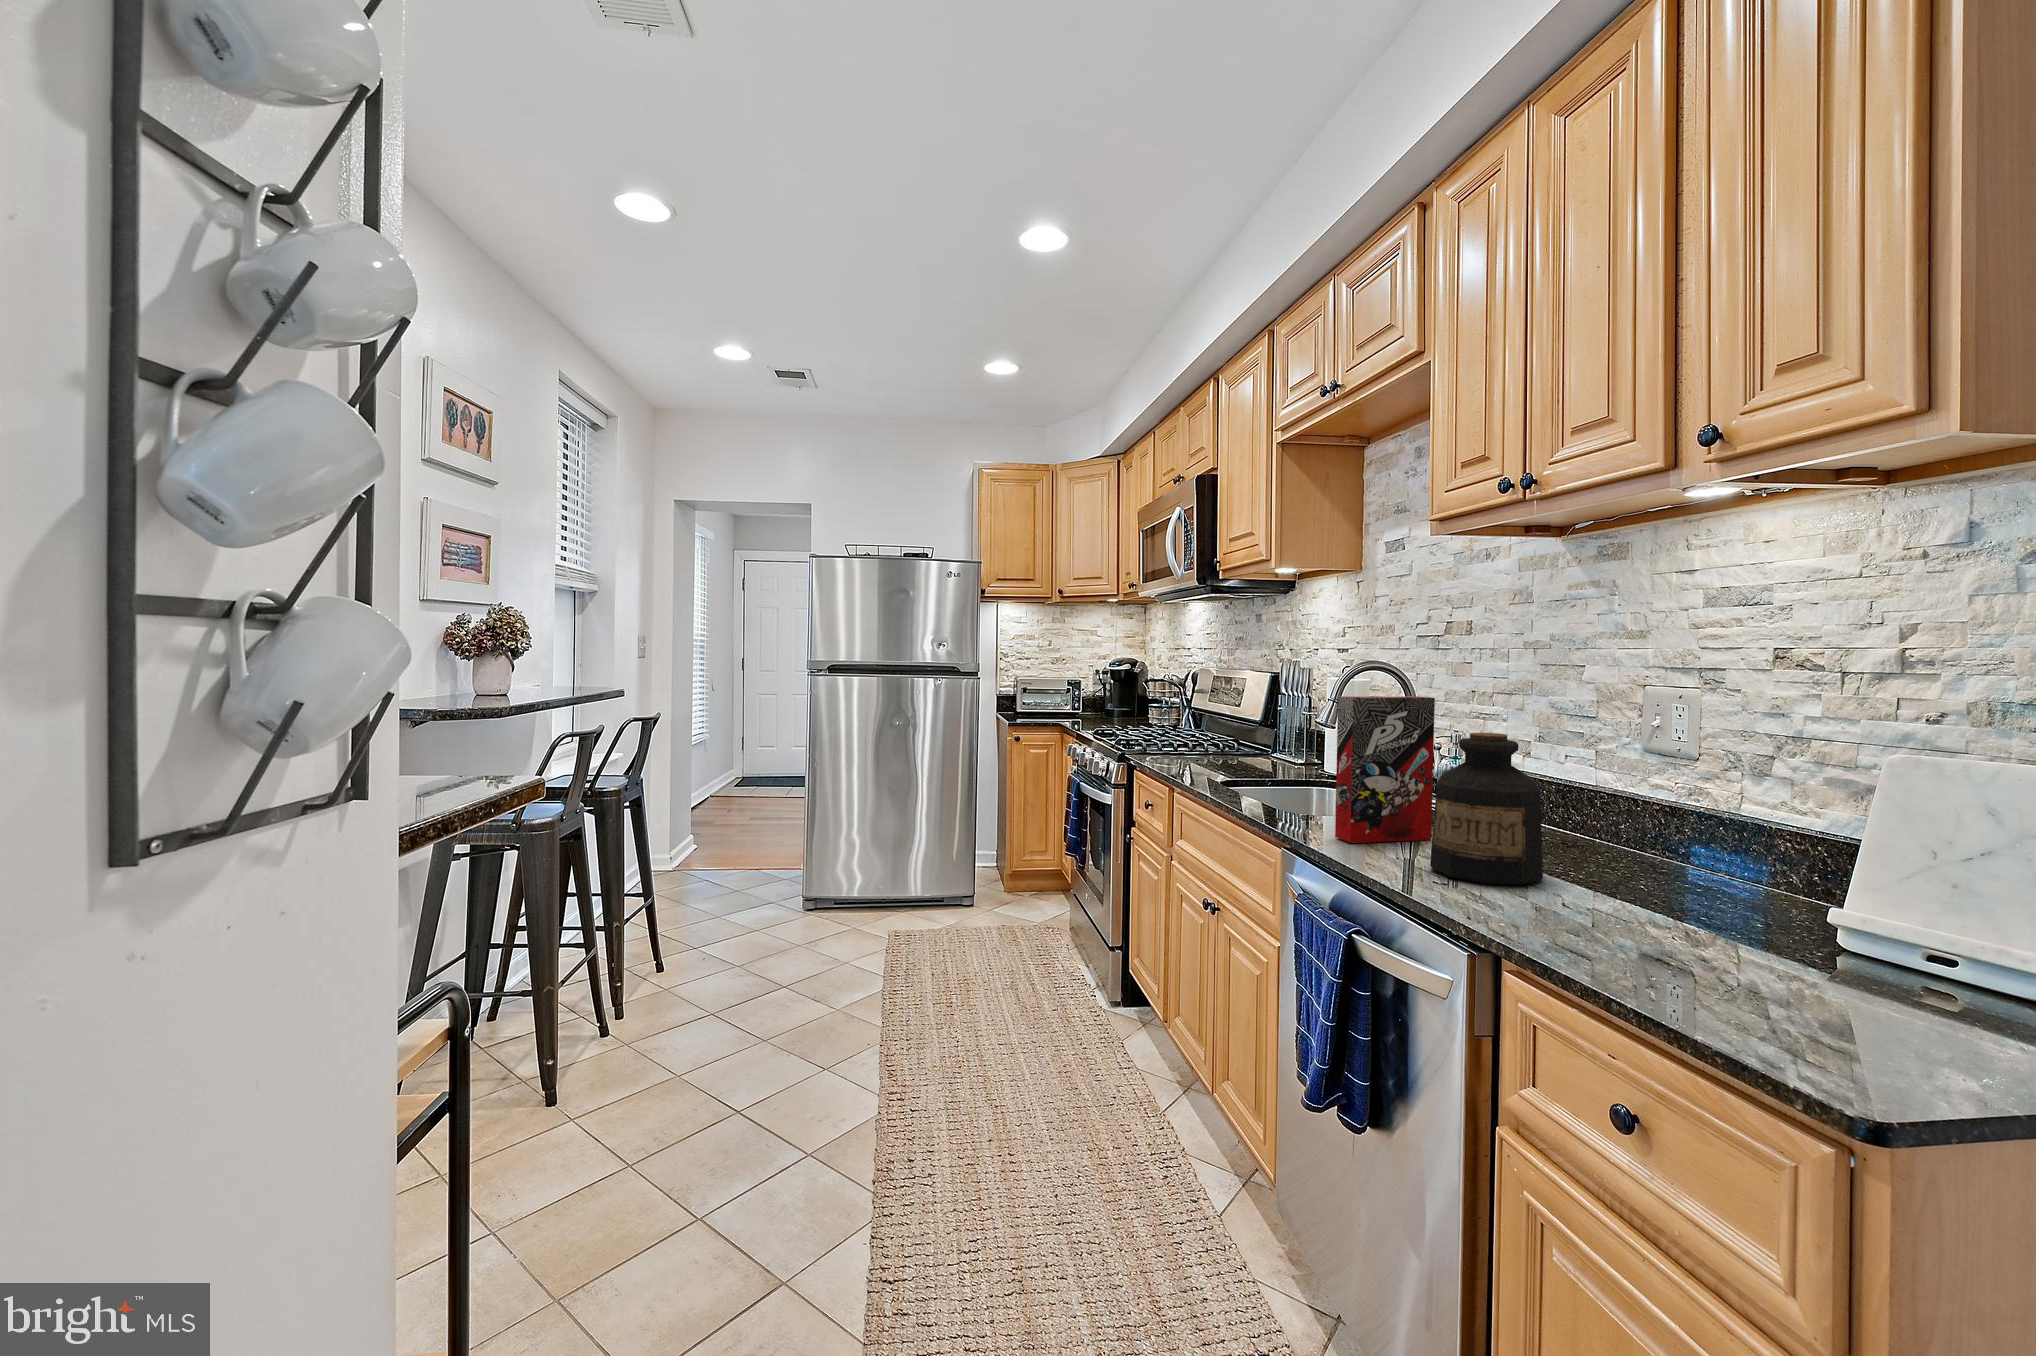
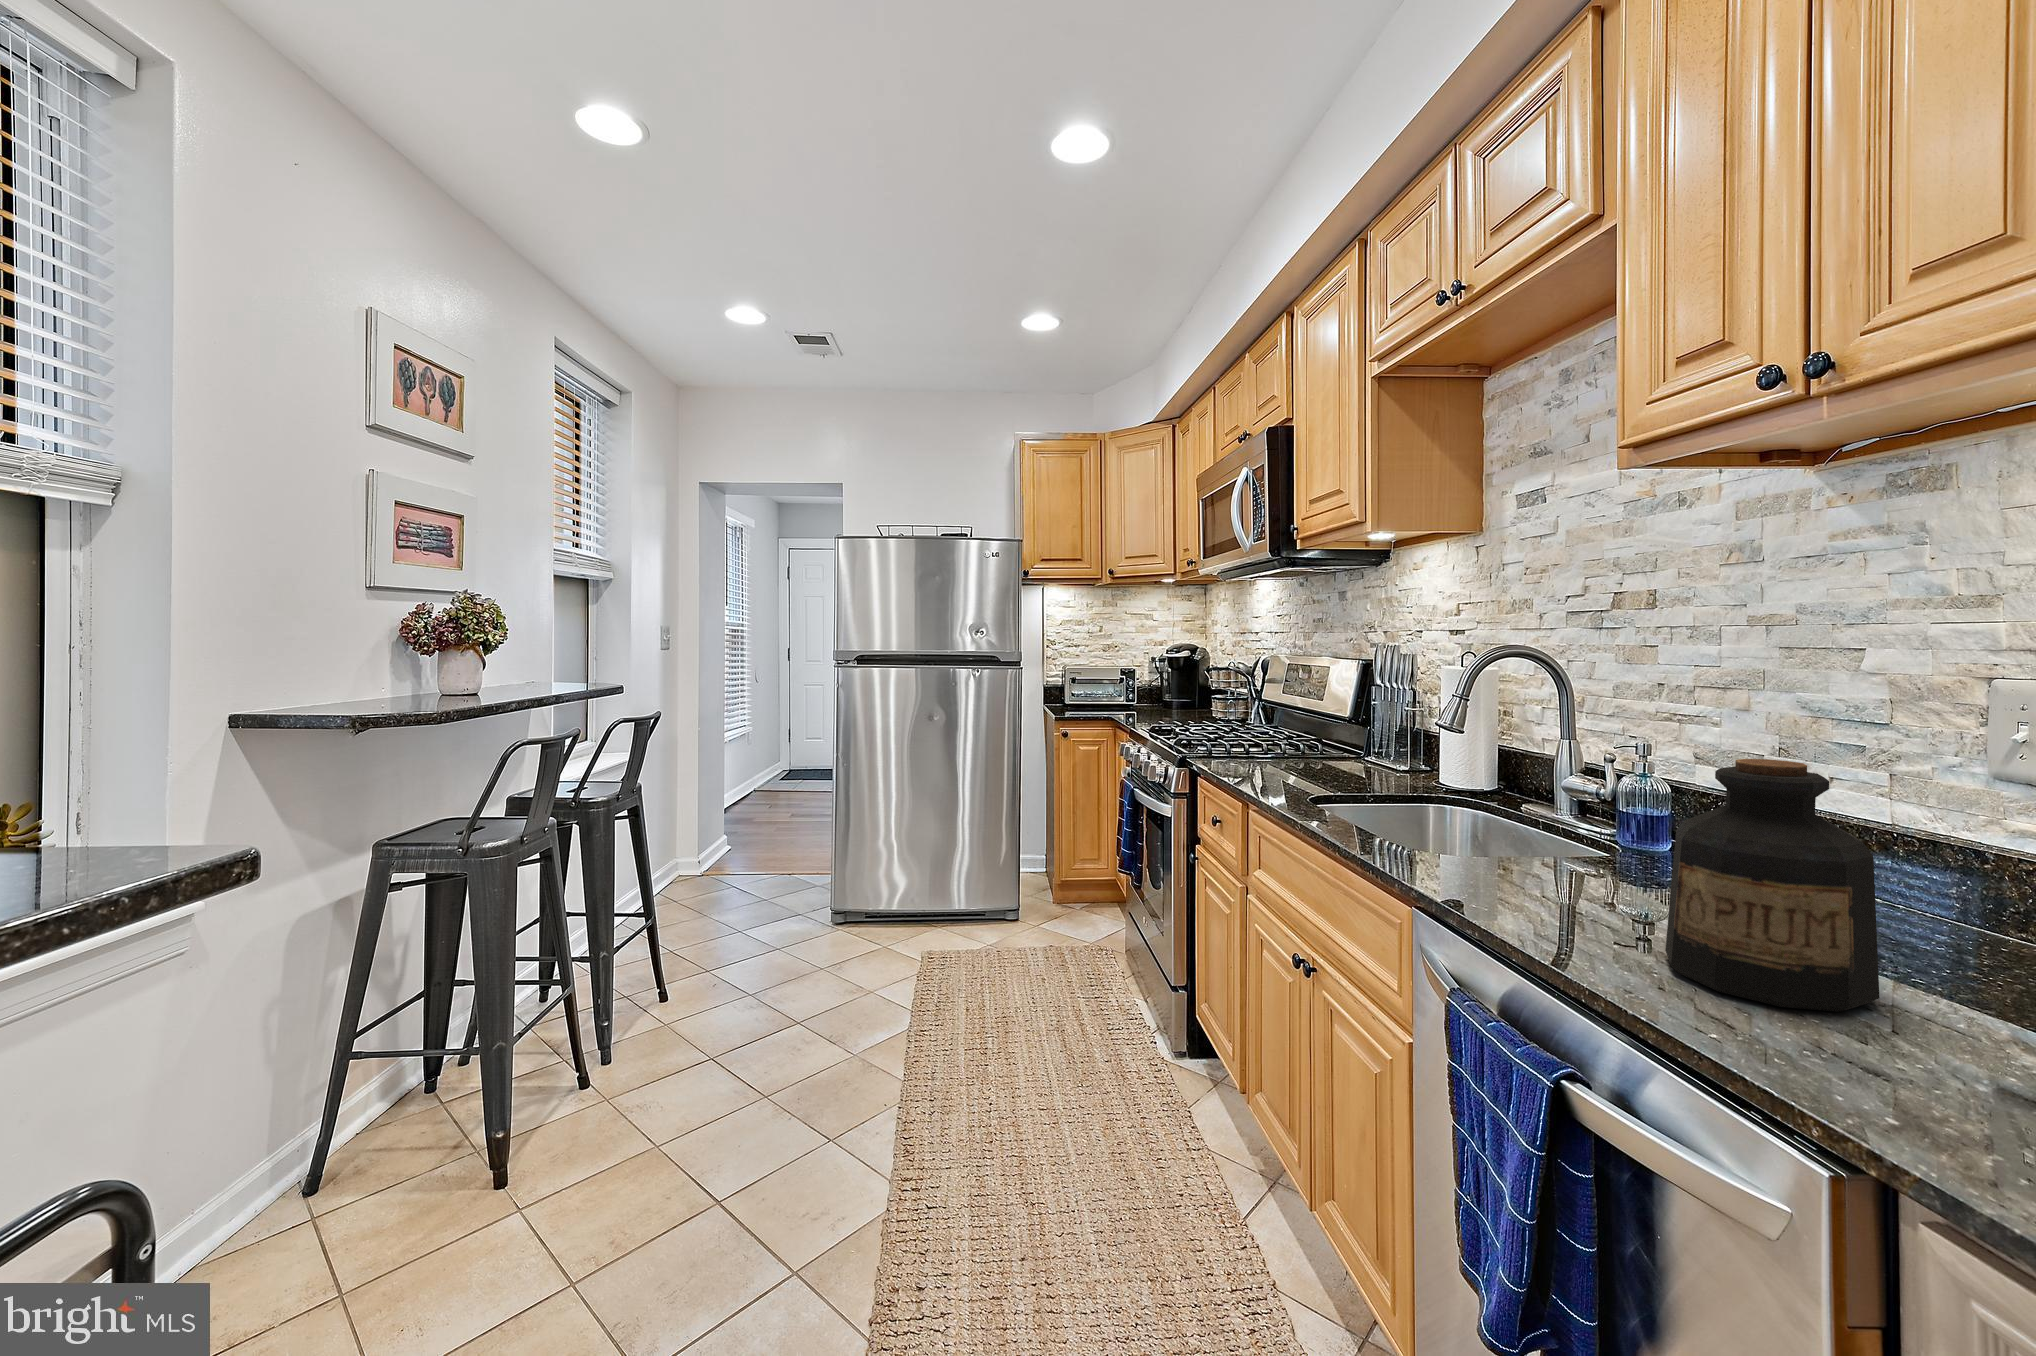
cereal box: present [1335,696,1435,843] -> none [1491,697,1641,911]

